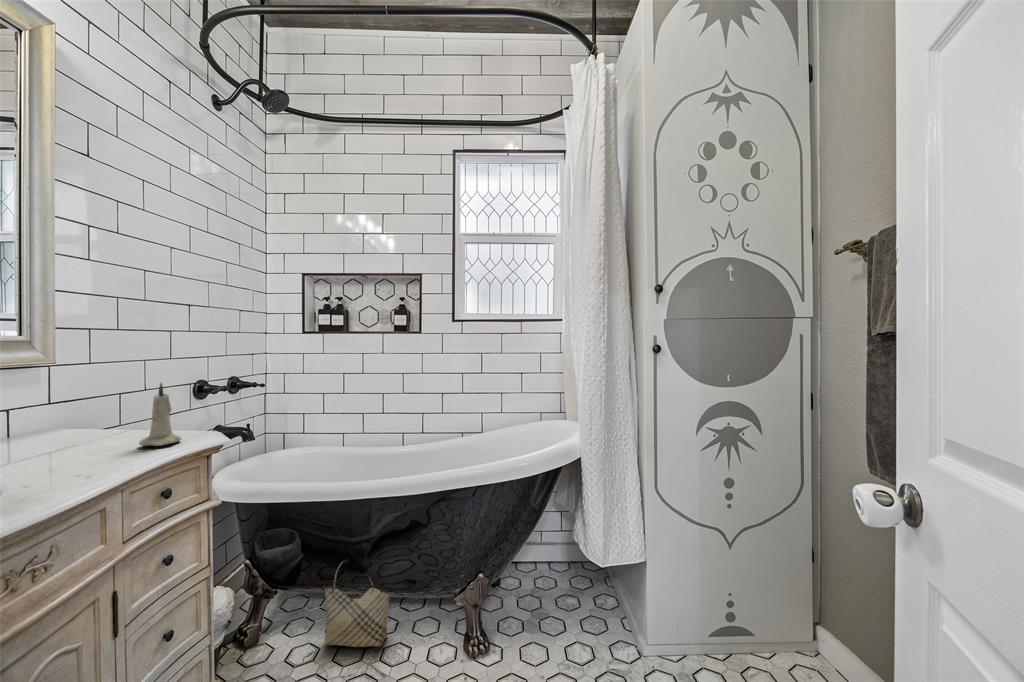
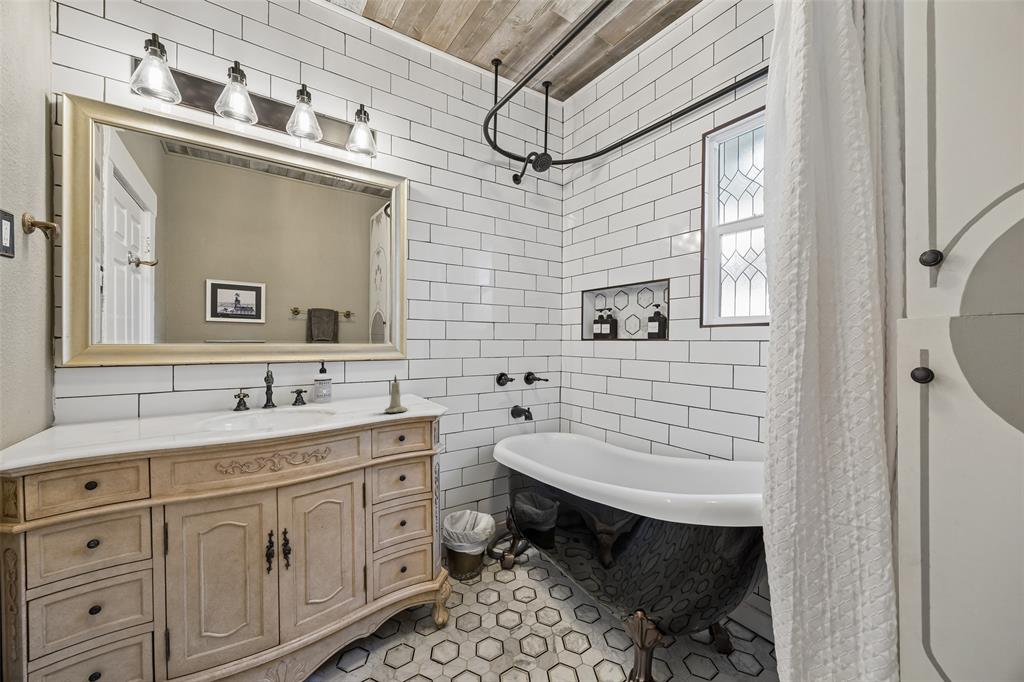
woven basket: present [324,563,389,647] -> none [539,528,588,626]

